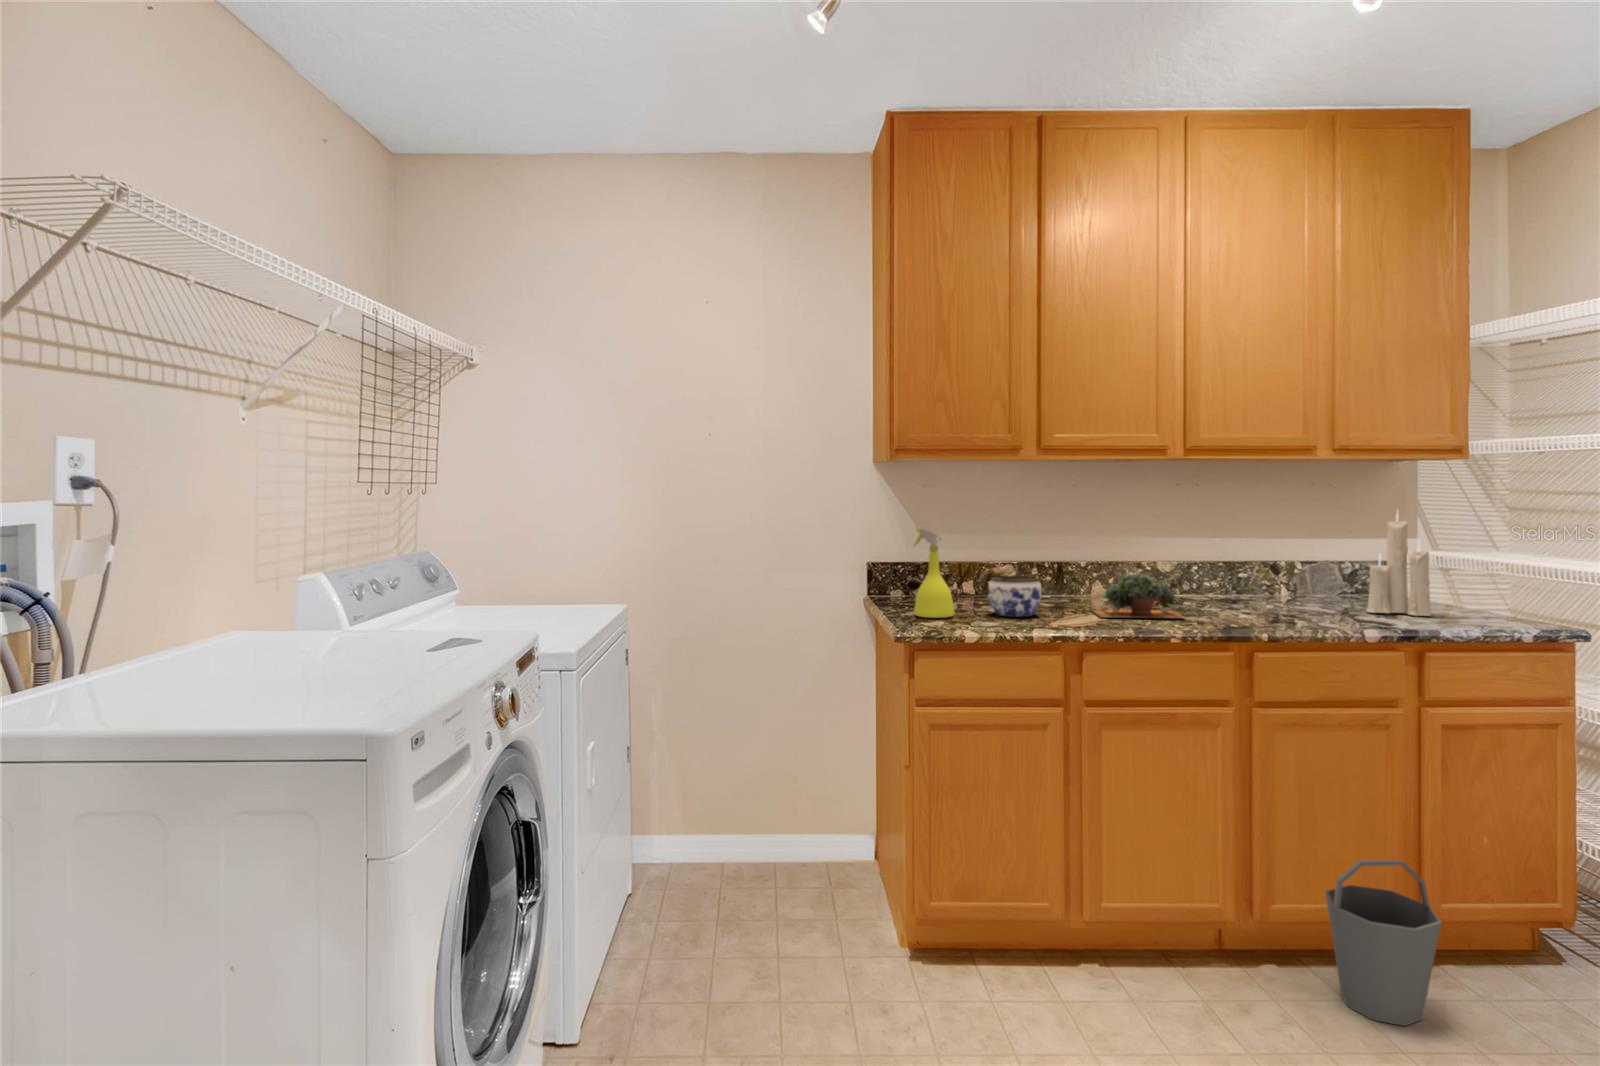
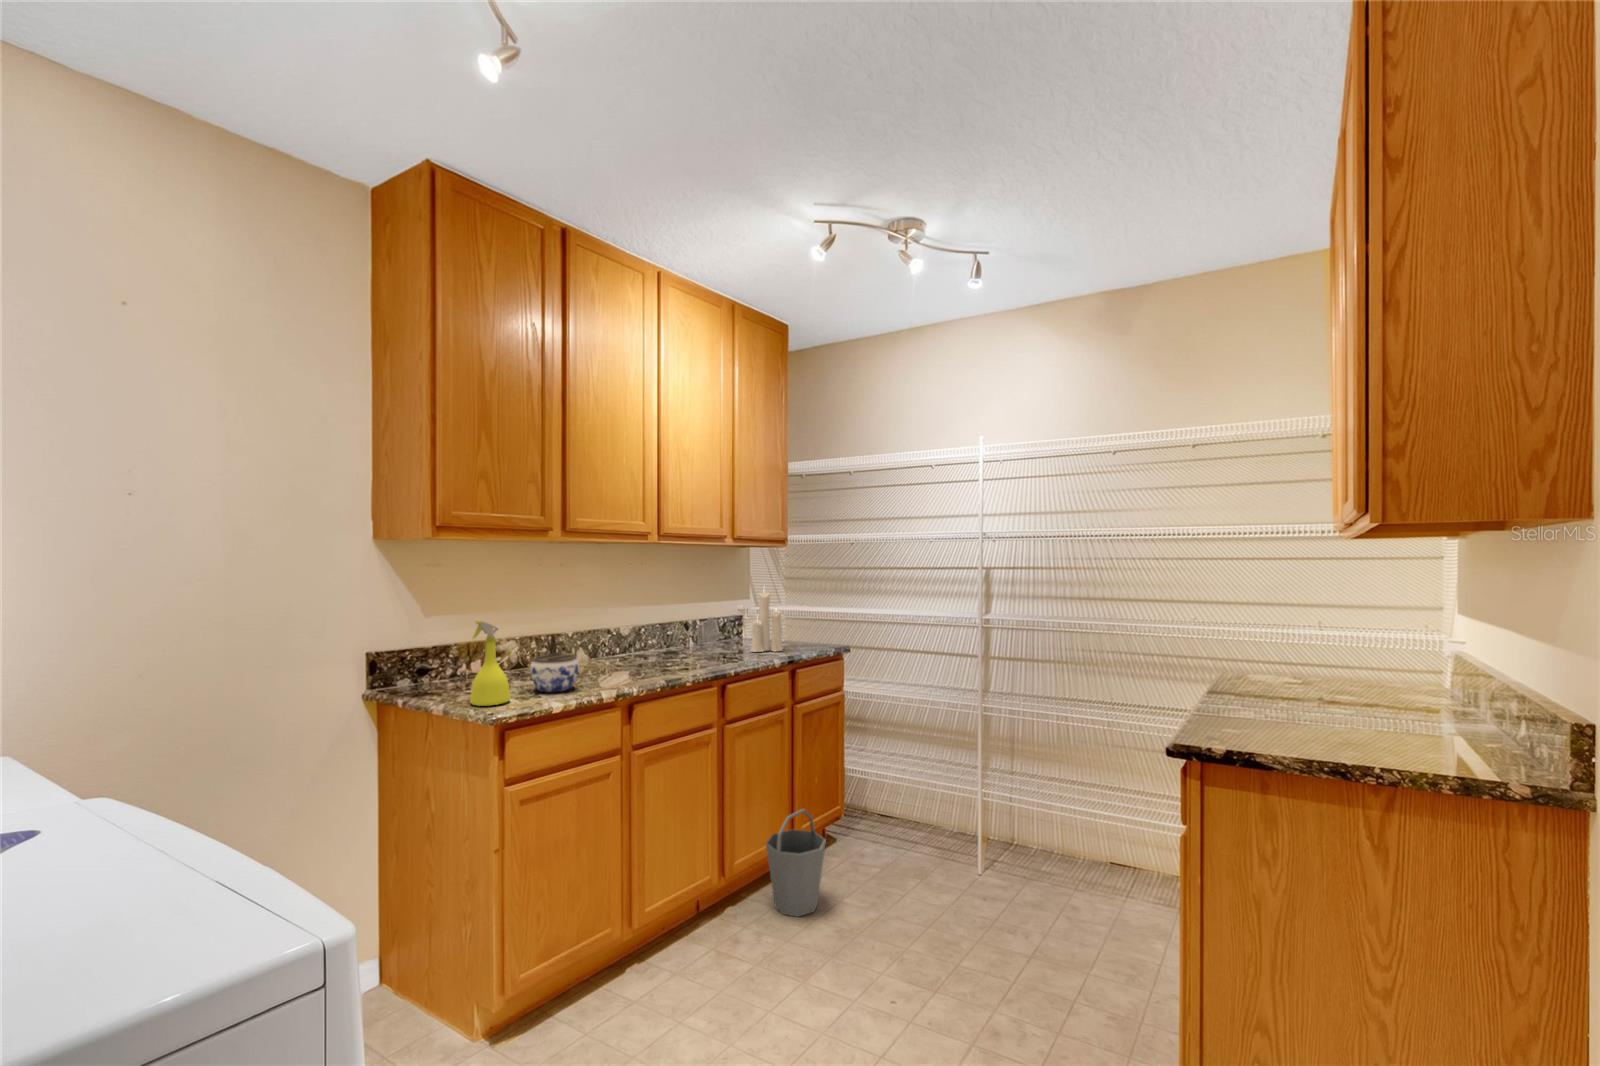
succulent plant: present [1089,573,1184,618] -> none [597,641,675,682]

